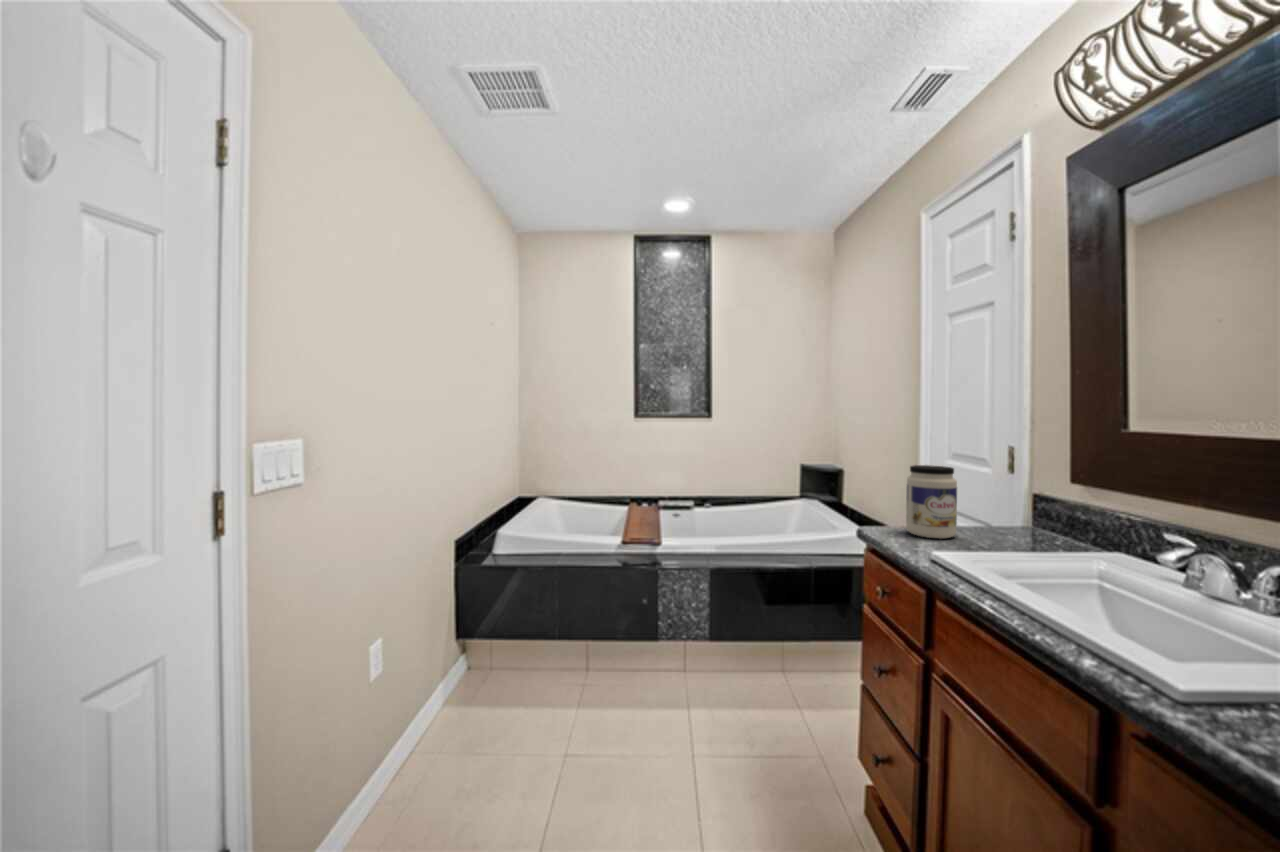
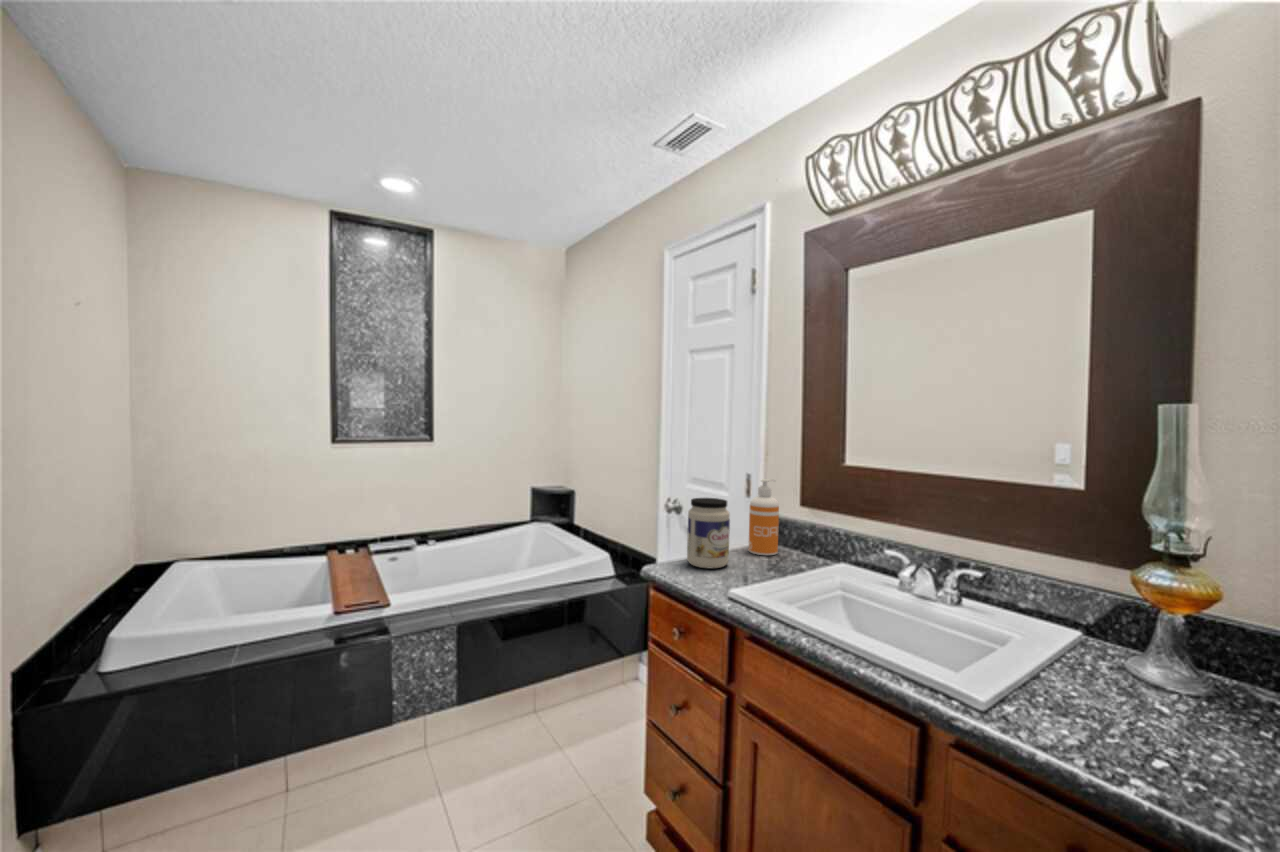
soap dispenser: none [996,450,1039,537] -> present [748,479,779,555]

